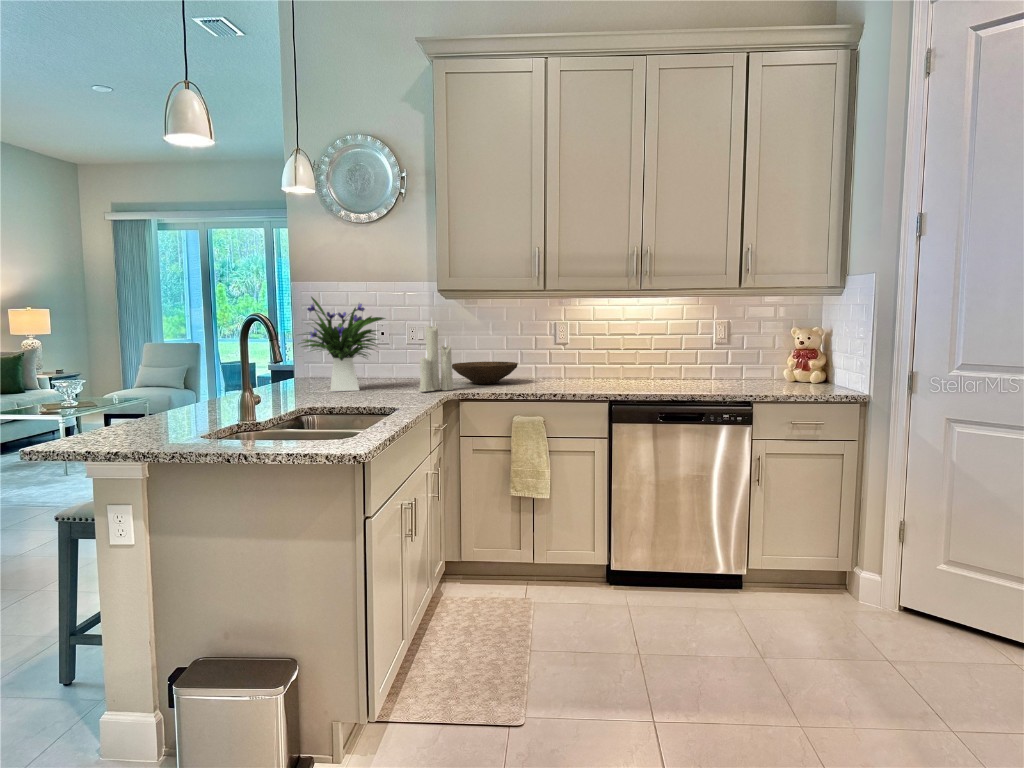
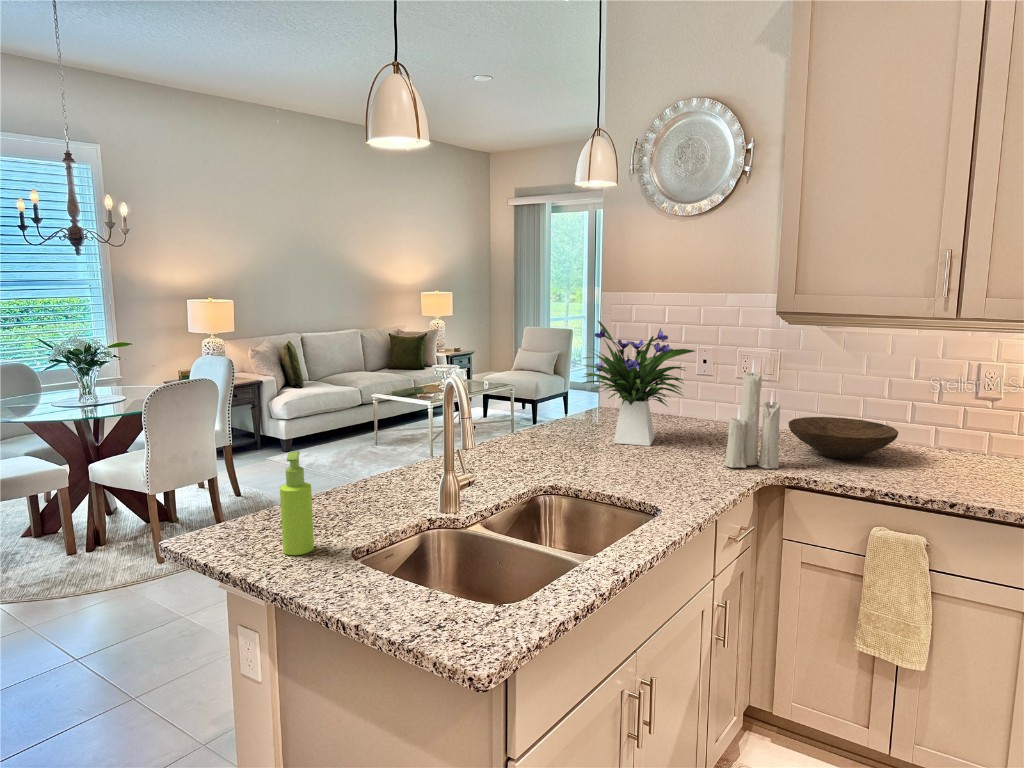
soap dispenser: none [139,367,168,446] -> present [280,451,314,555]

